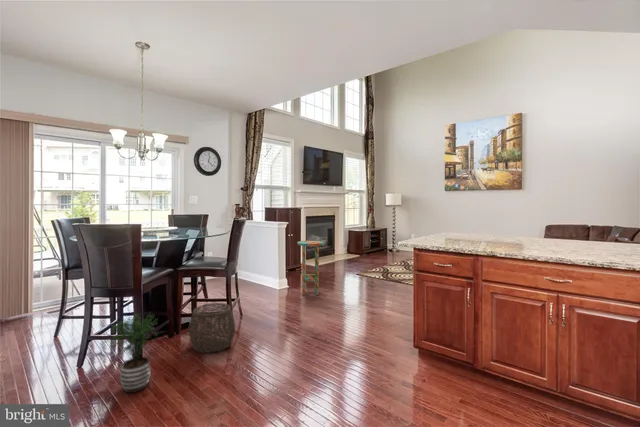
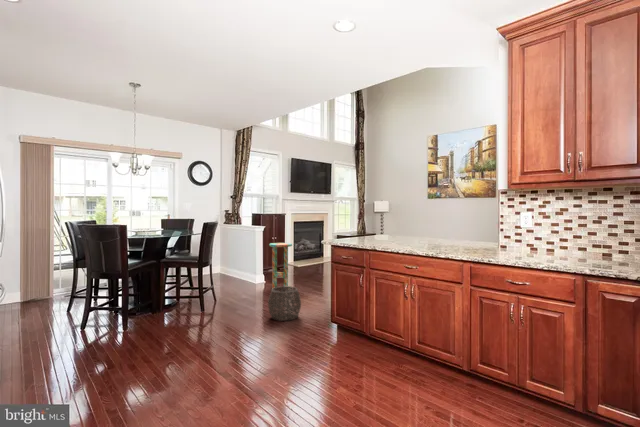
woven basket: present [189,303,235,353] -> present [268,286,301,321]
potted plant: present [110,314,155,393] -> none [96,287,136,343]

